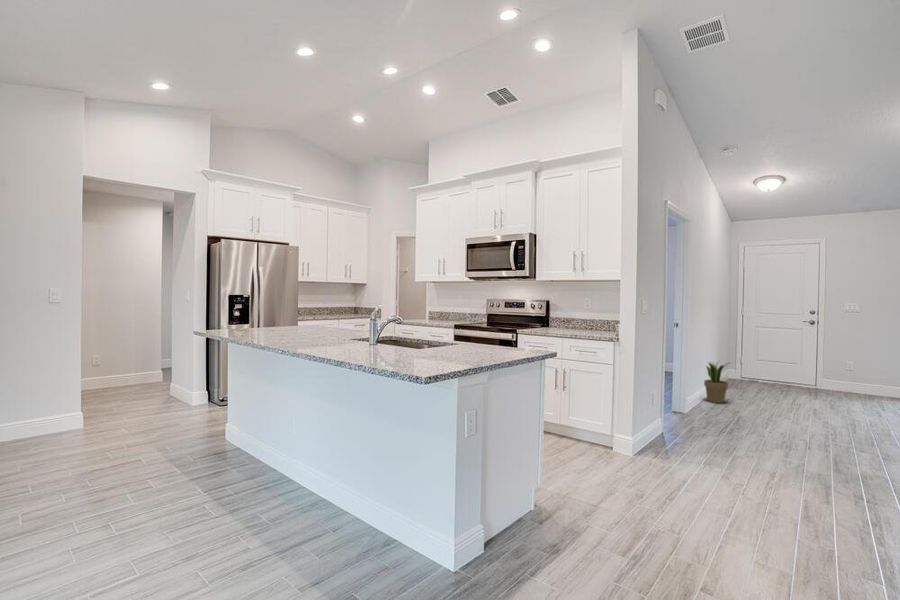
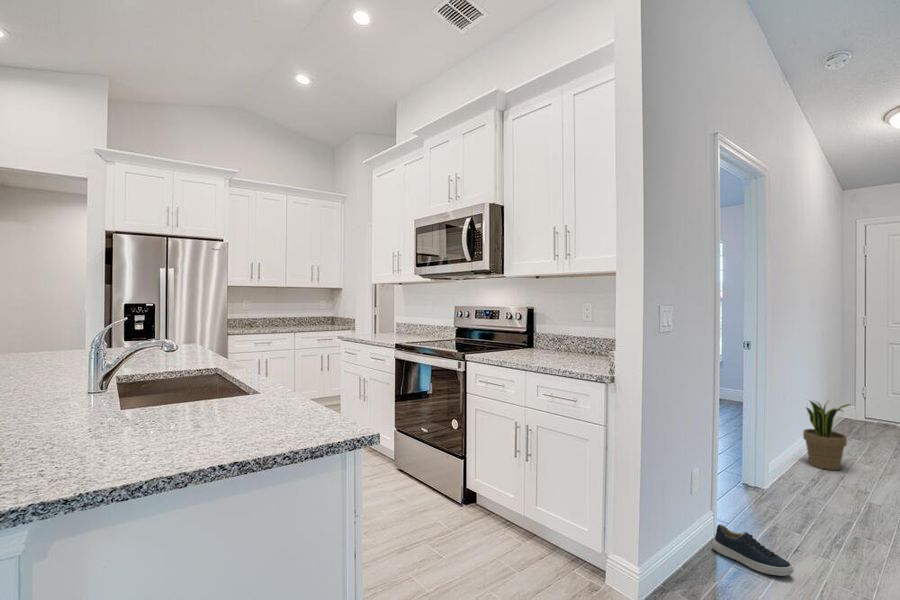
shoe: none [662,422,703,442] -> present [712,525,794,576]

